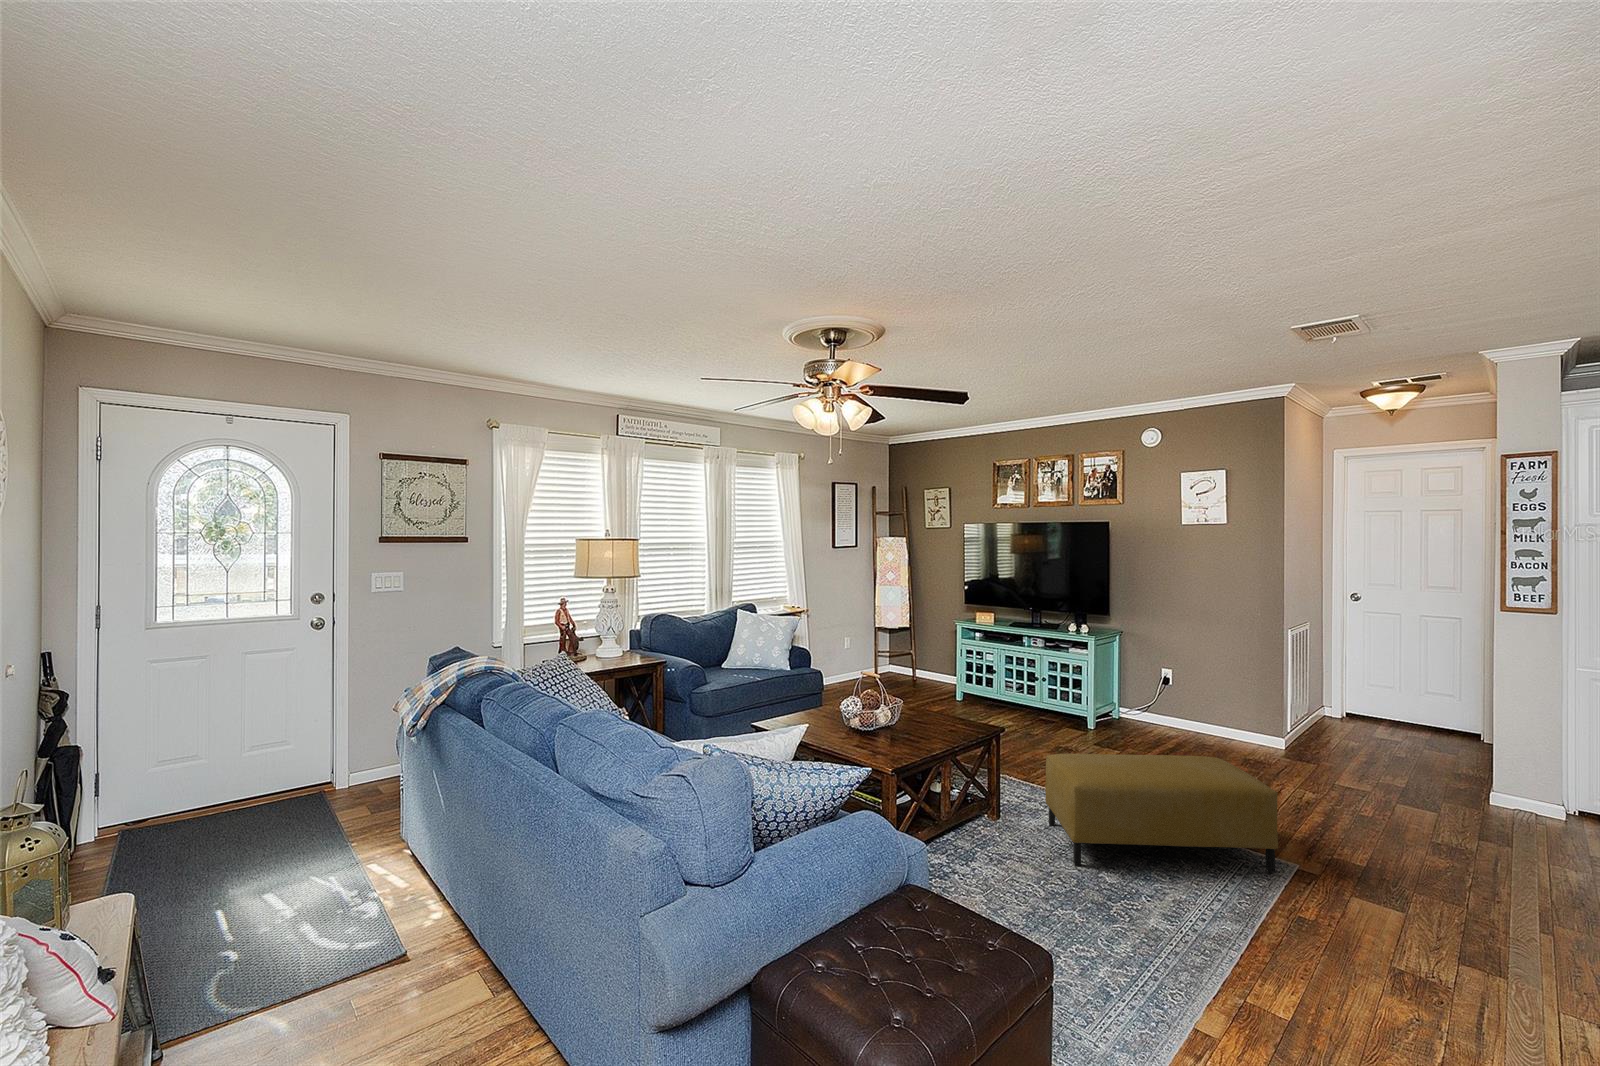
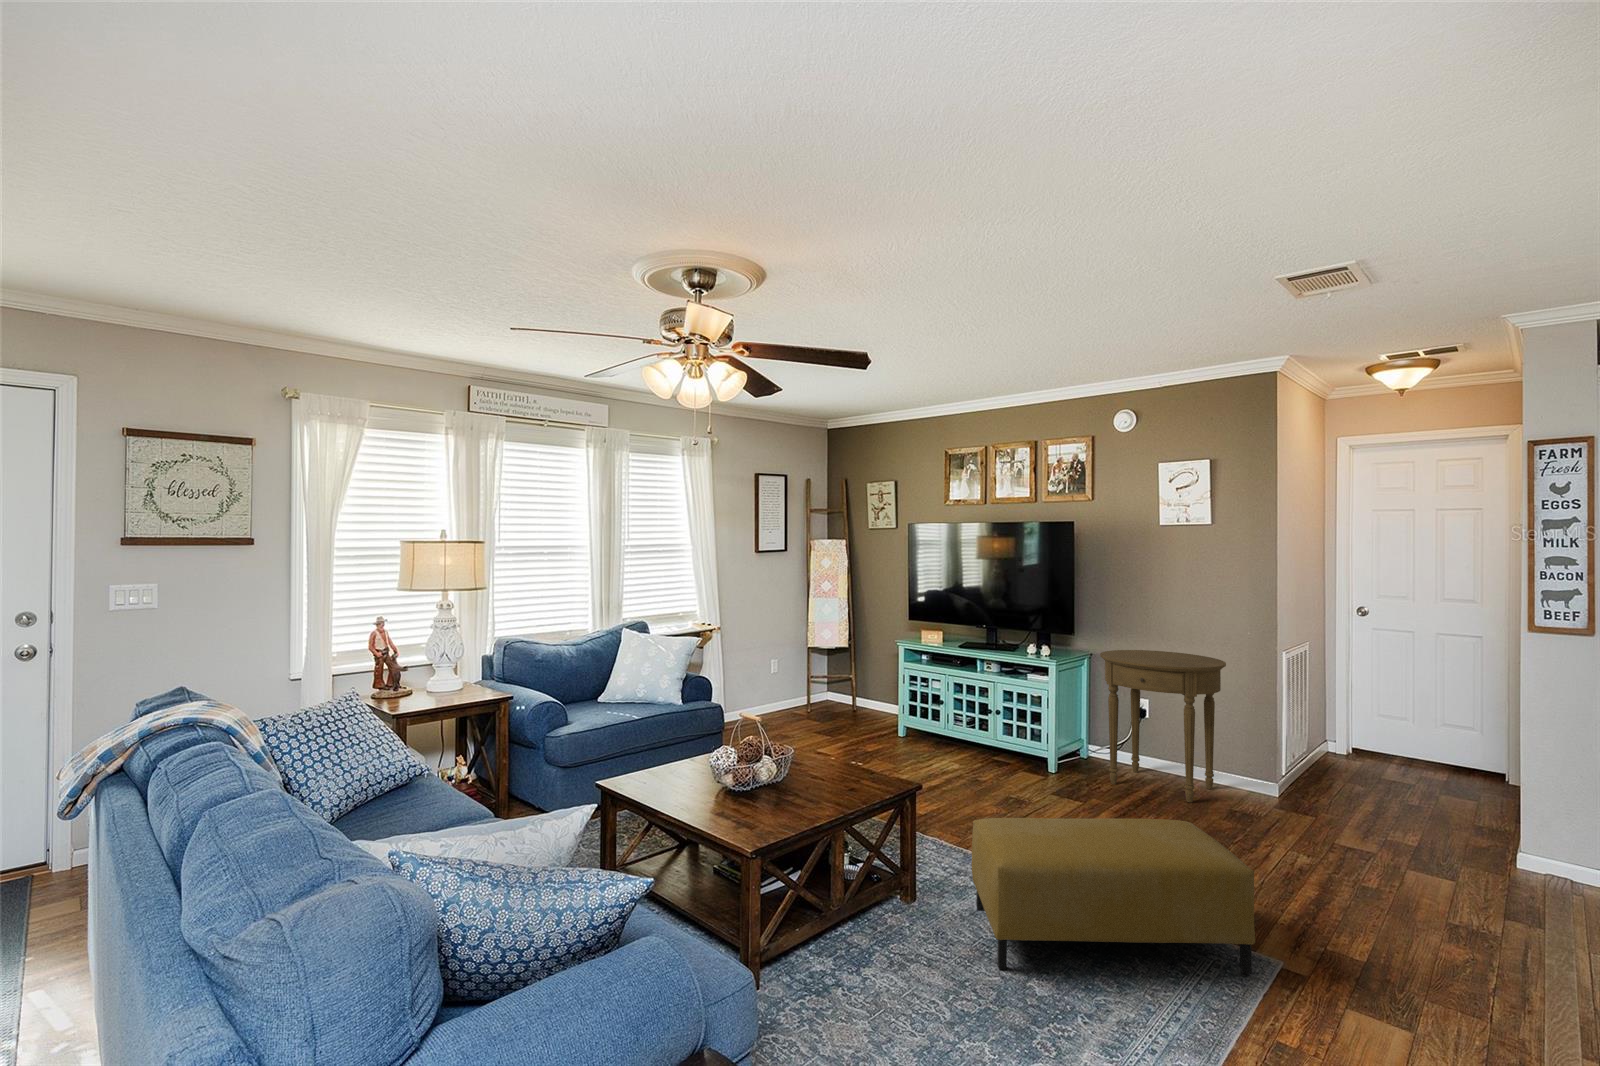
side table: none [1133,628,1241,752] -> present [1100,650,1226,802]

